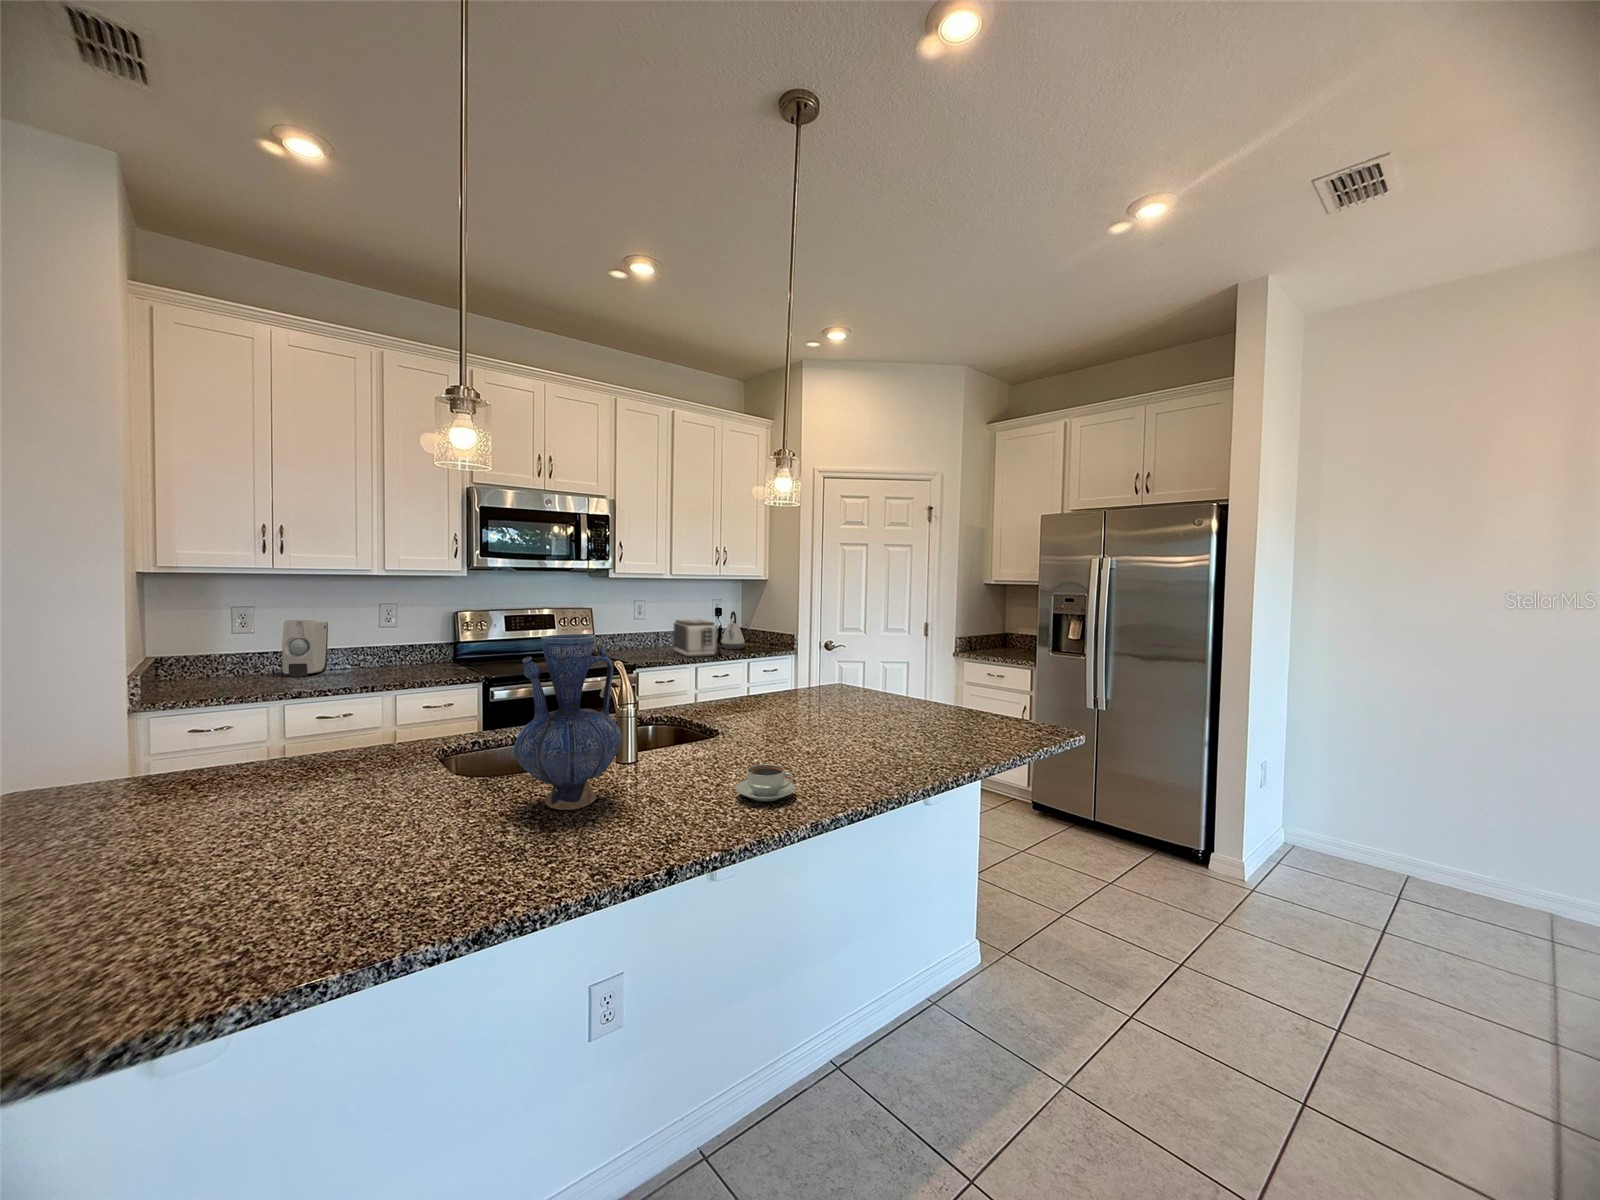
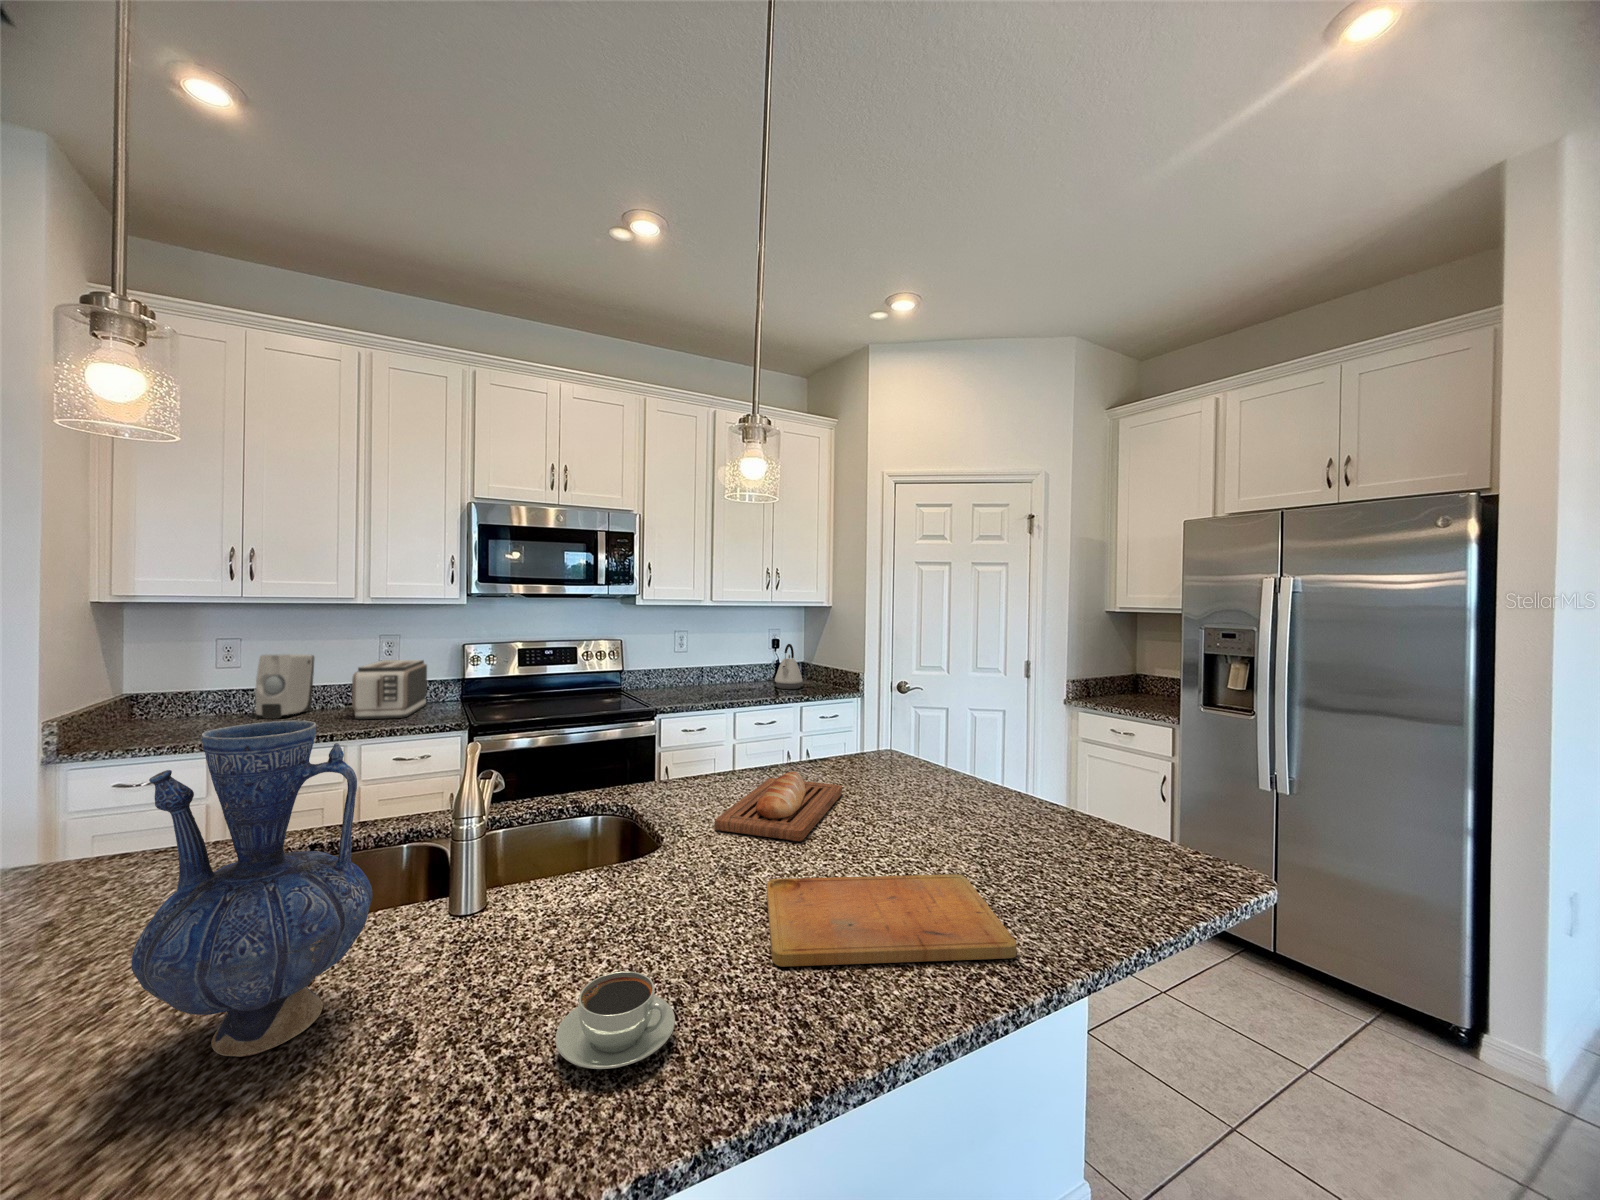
toaster: present [673,619,717,657] -> present [352,660,427,719]
bread loaf: none [748,691,821,727] -> present [714,772,842,841]
cutting board: none [803,734,953,771] -> present [767,874,1016,967]

